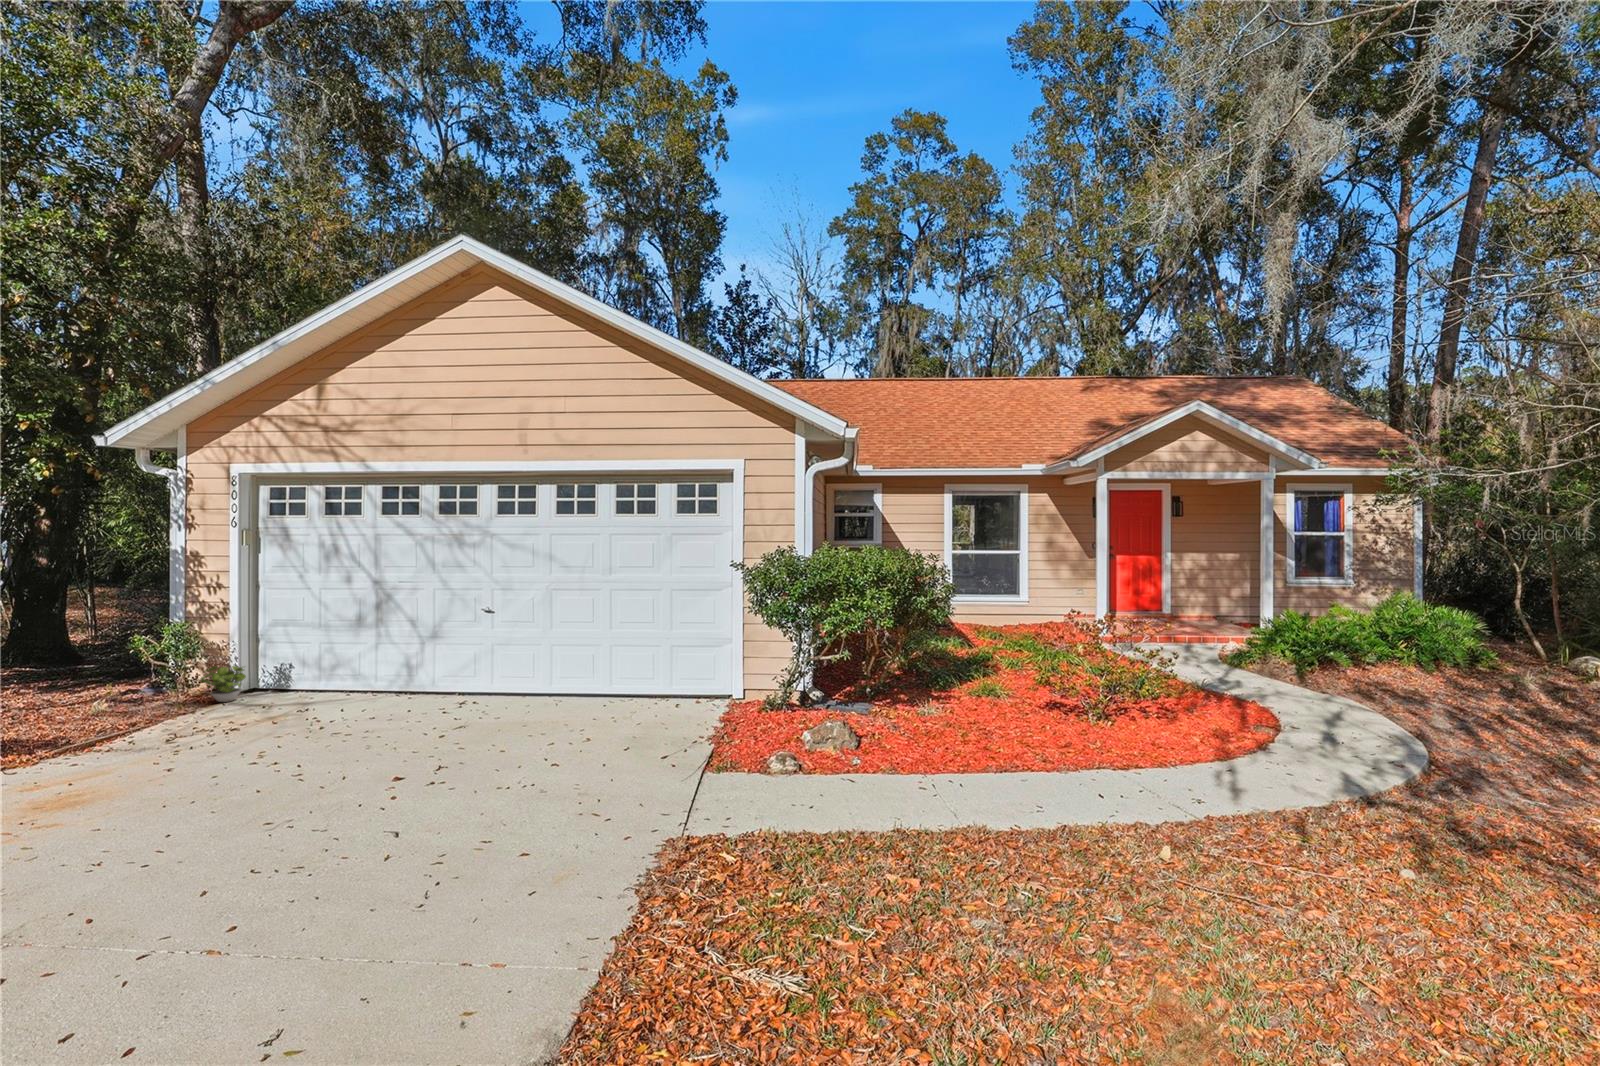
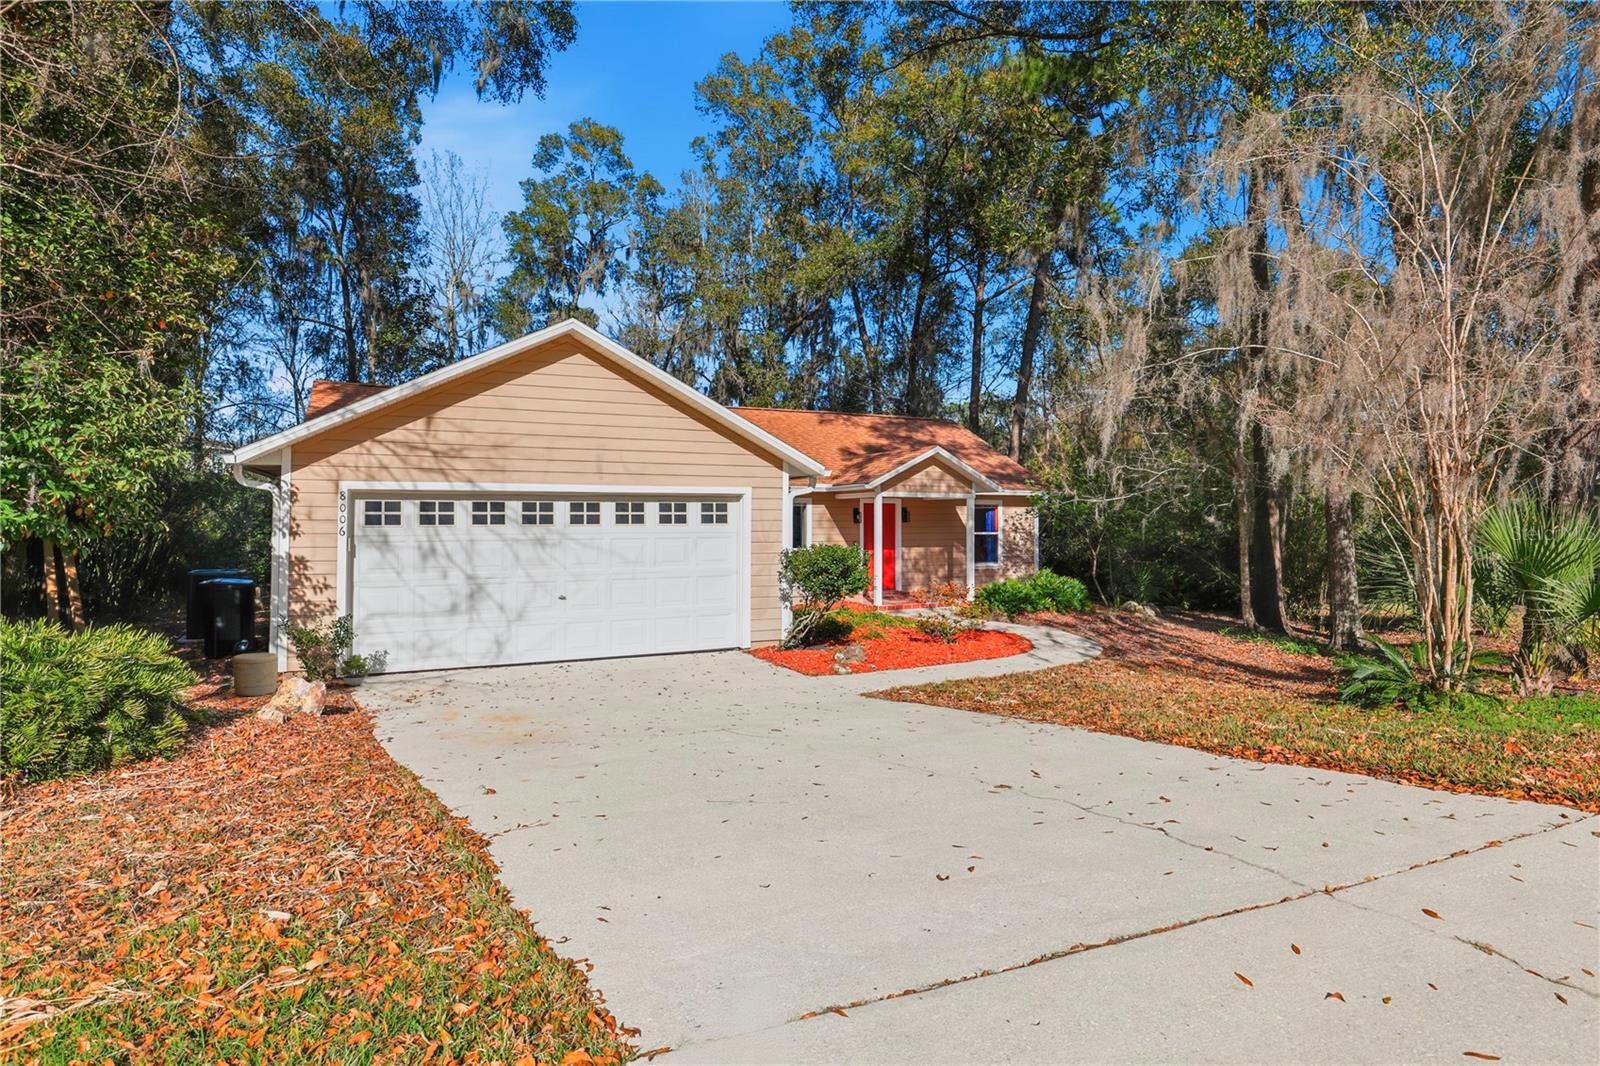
woven basket: none [101,656,159,705] -> present [232,653,278,696]

